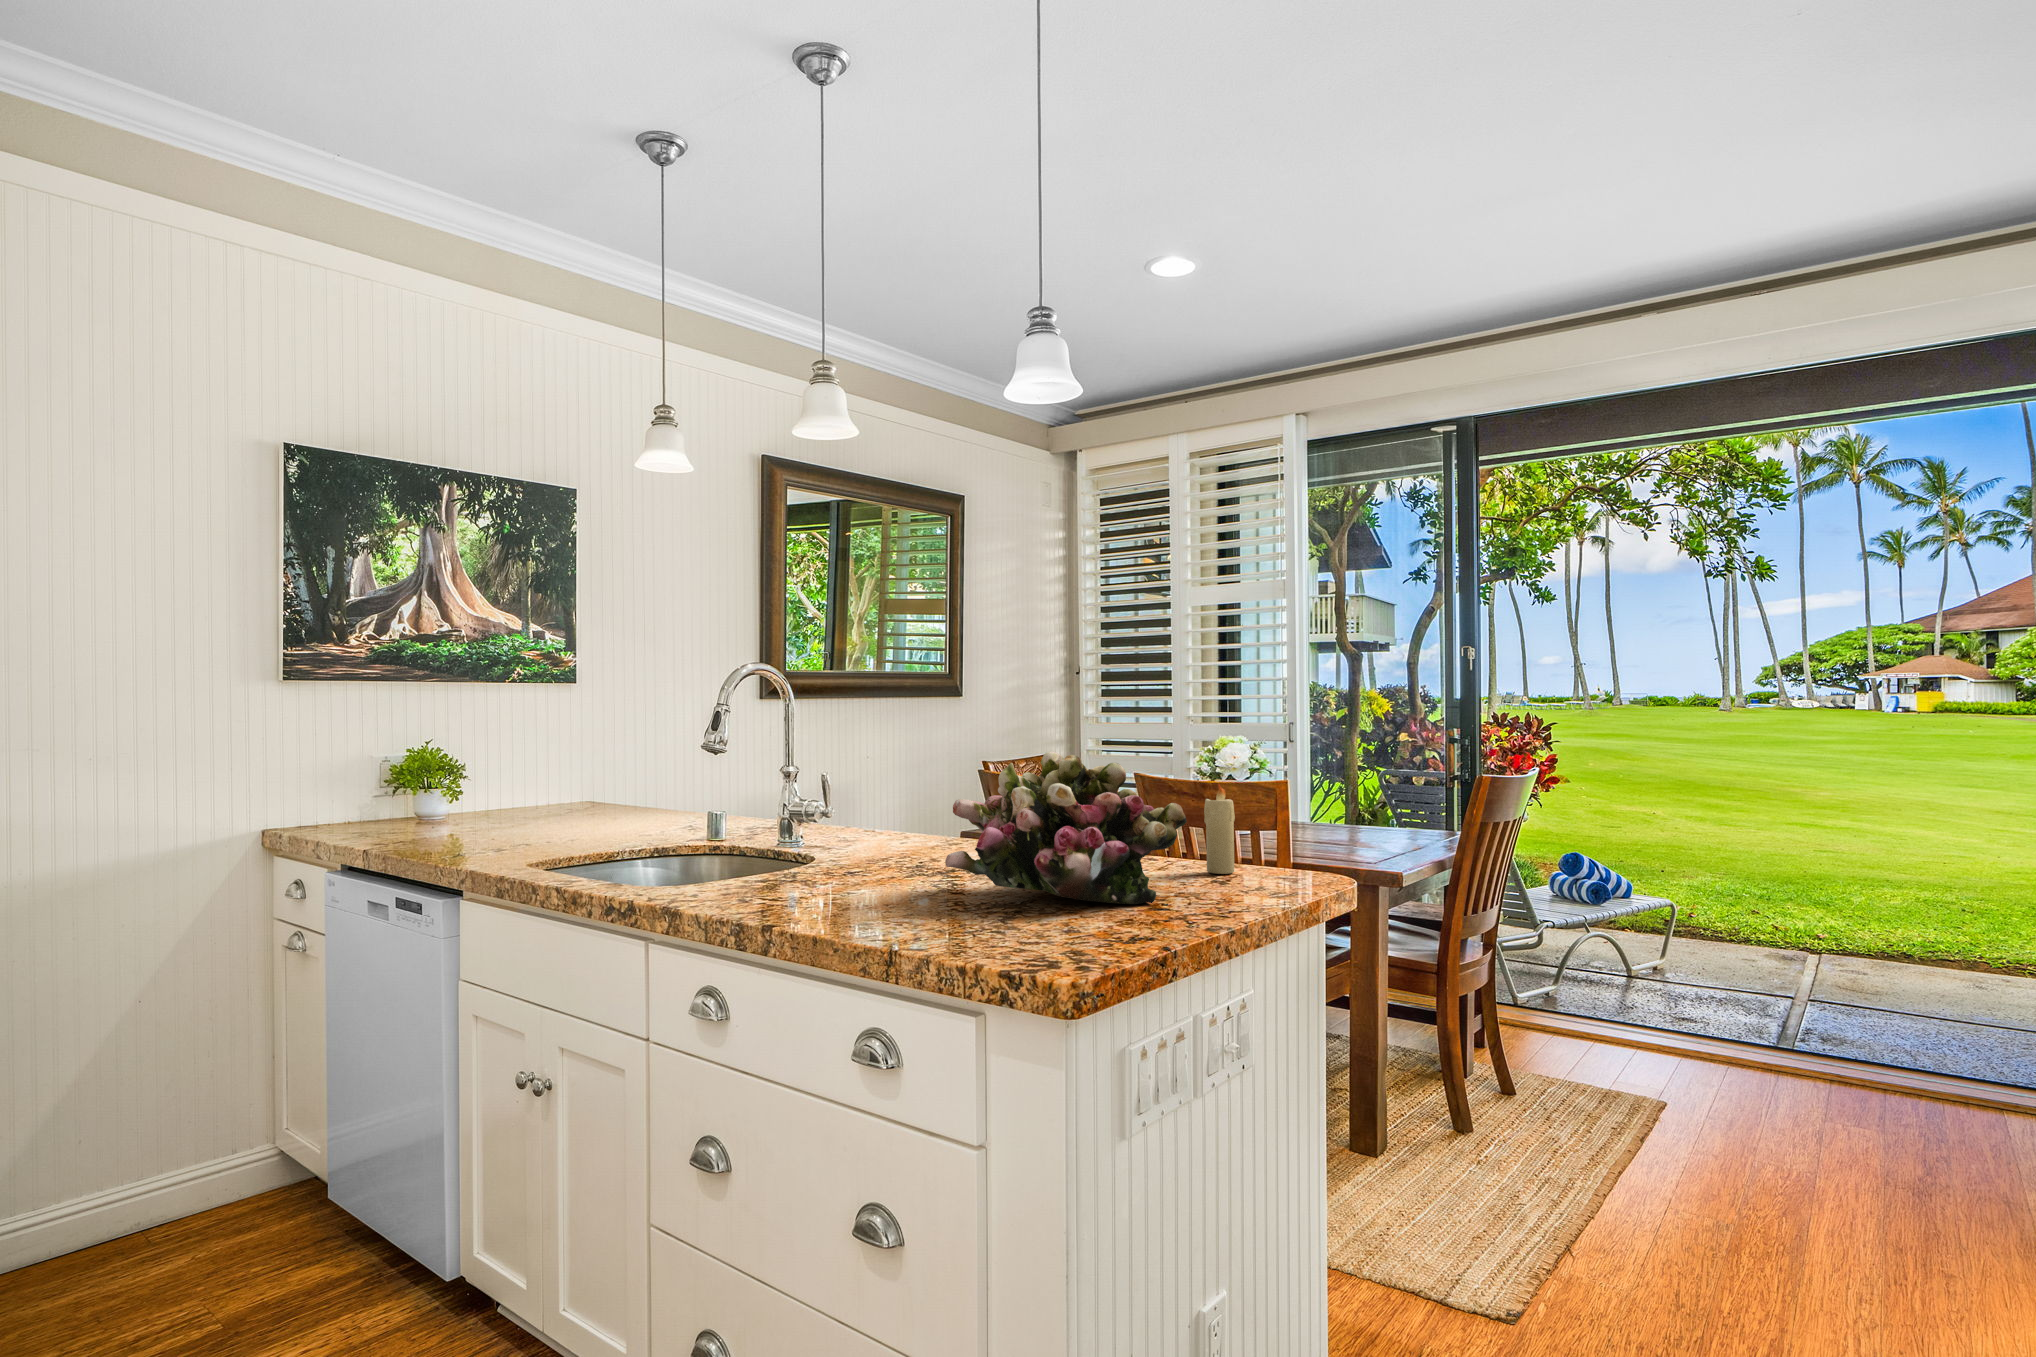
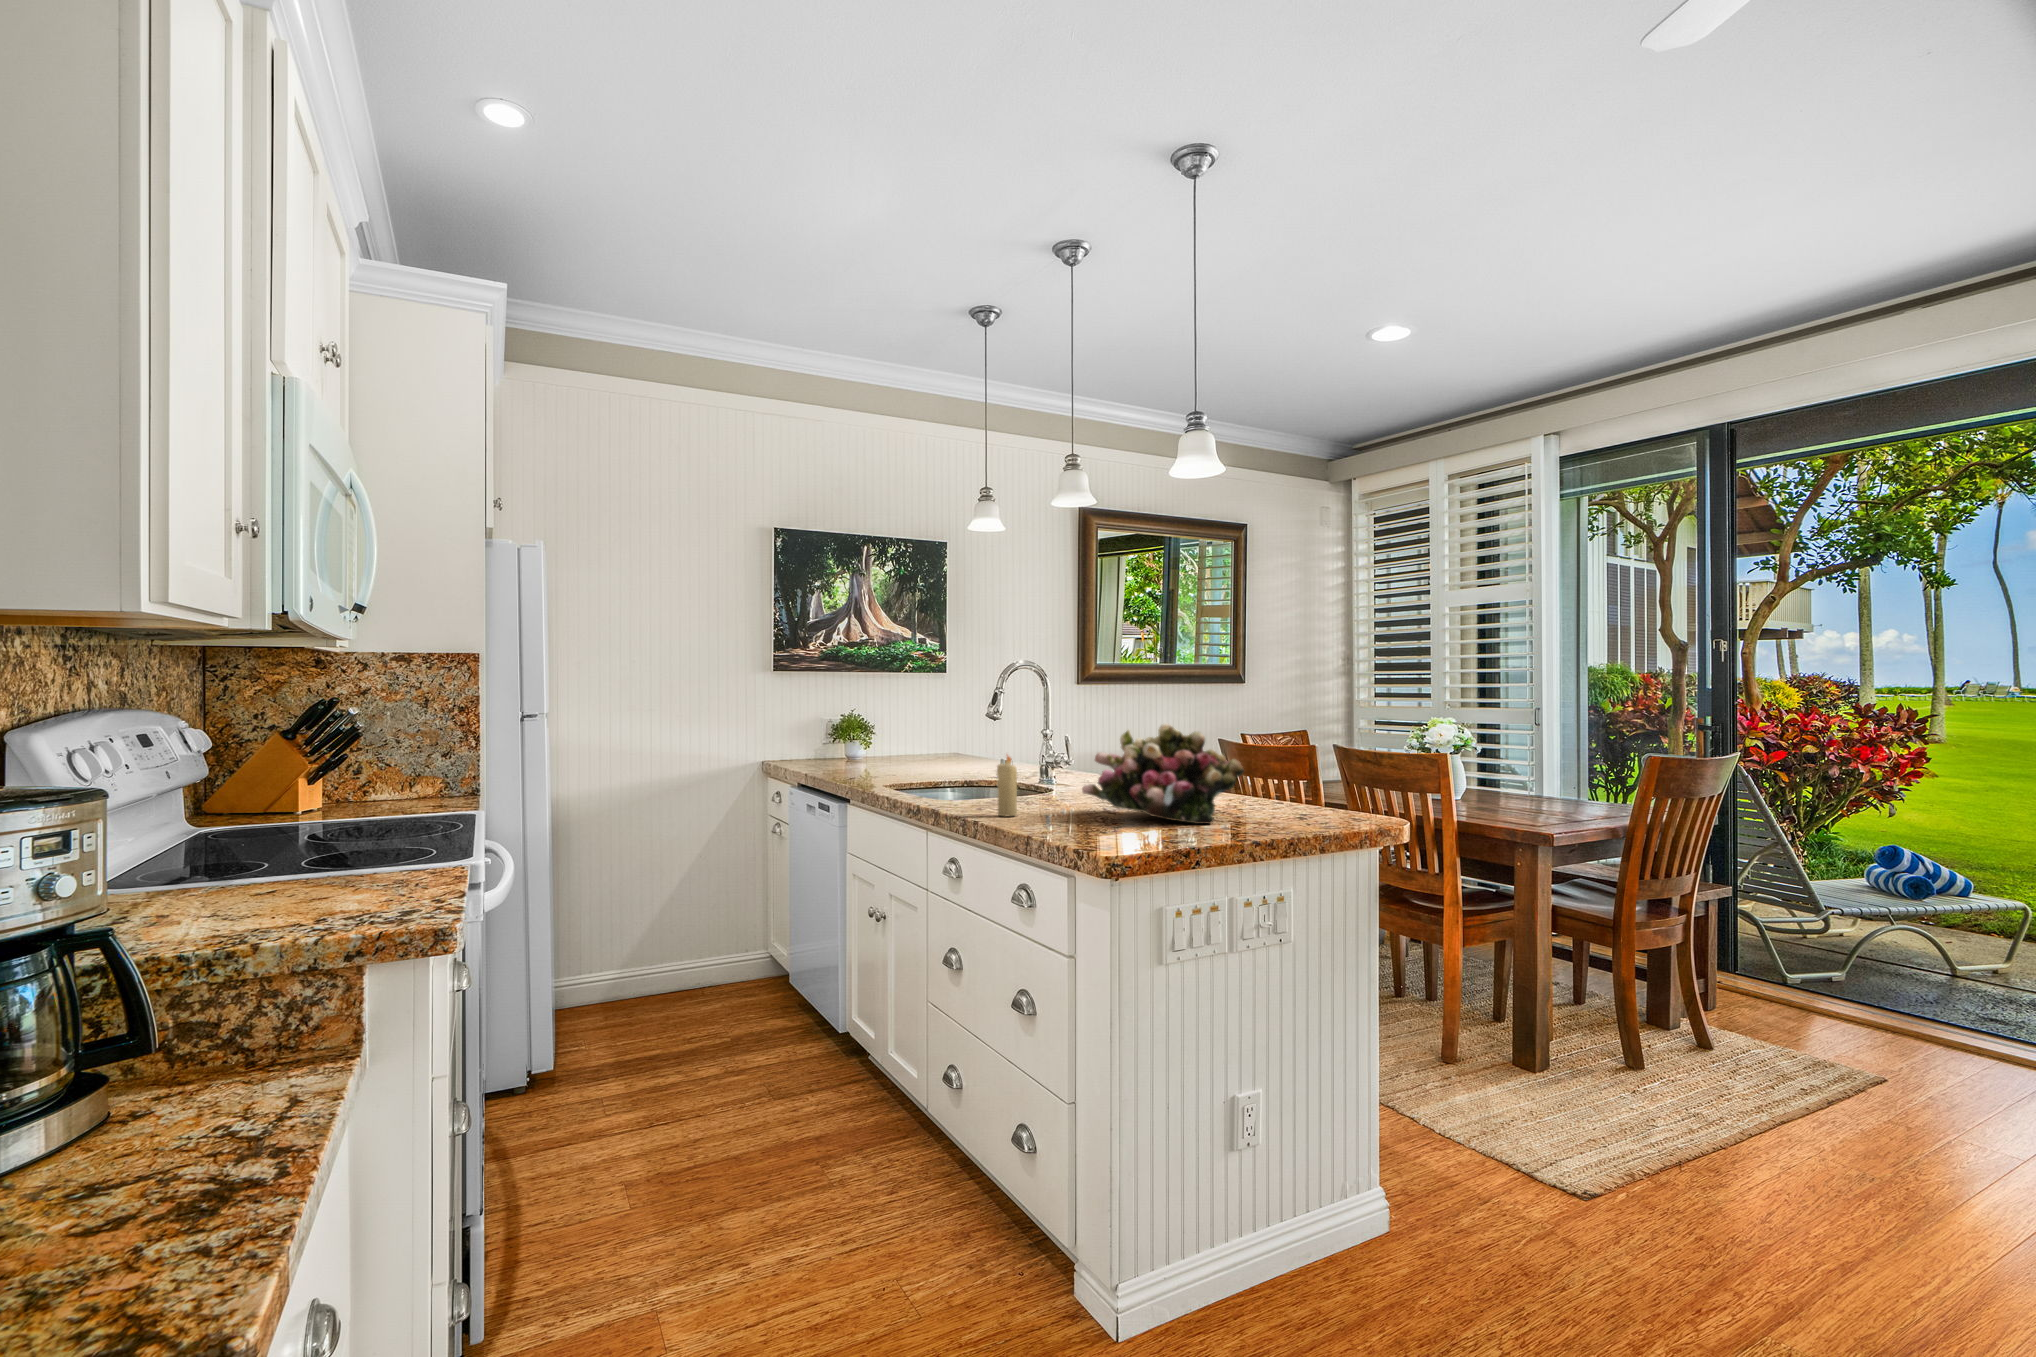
candle: present [1204,784,1235,874] -> present [997,756,1017,816]

